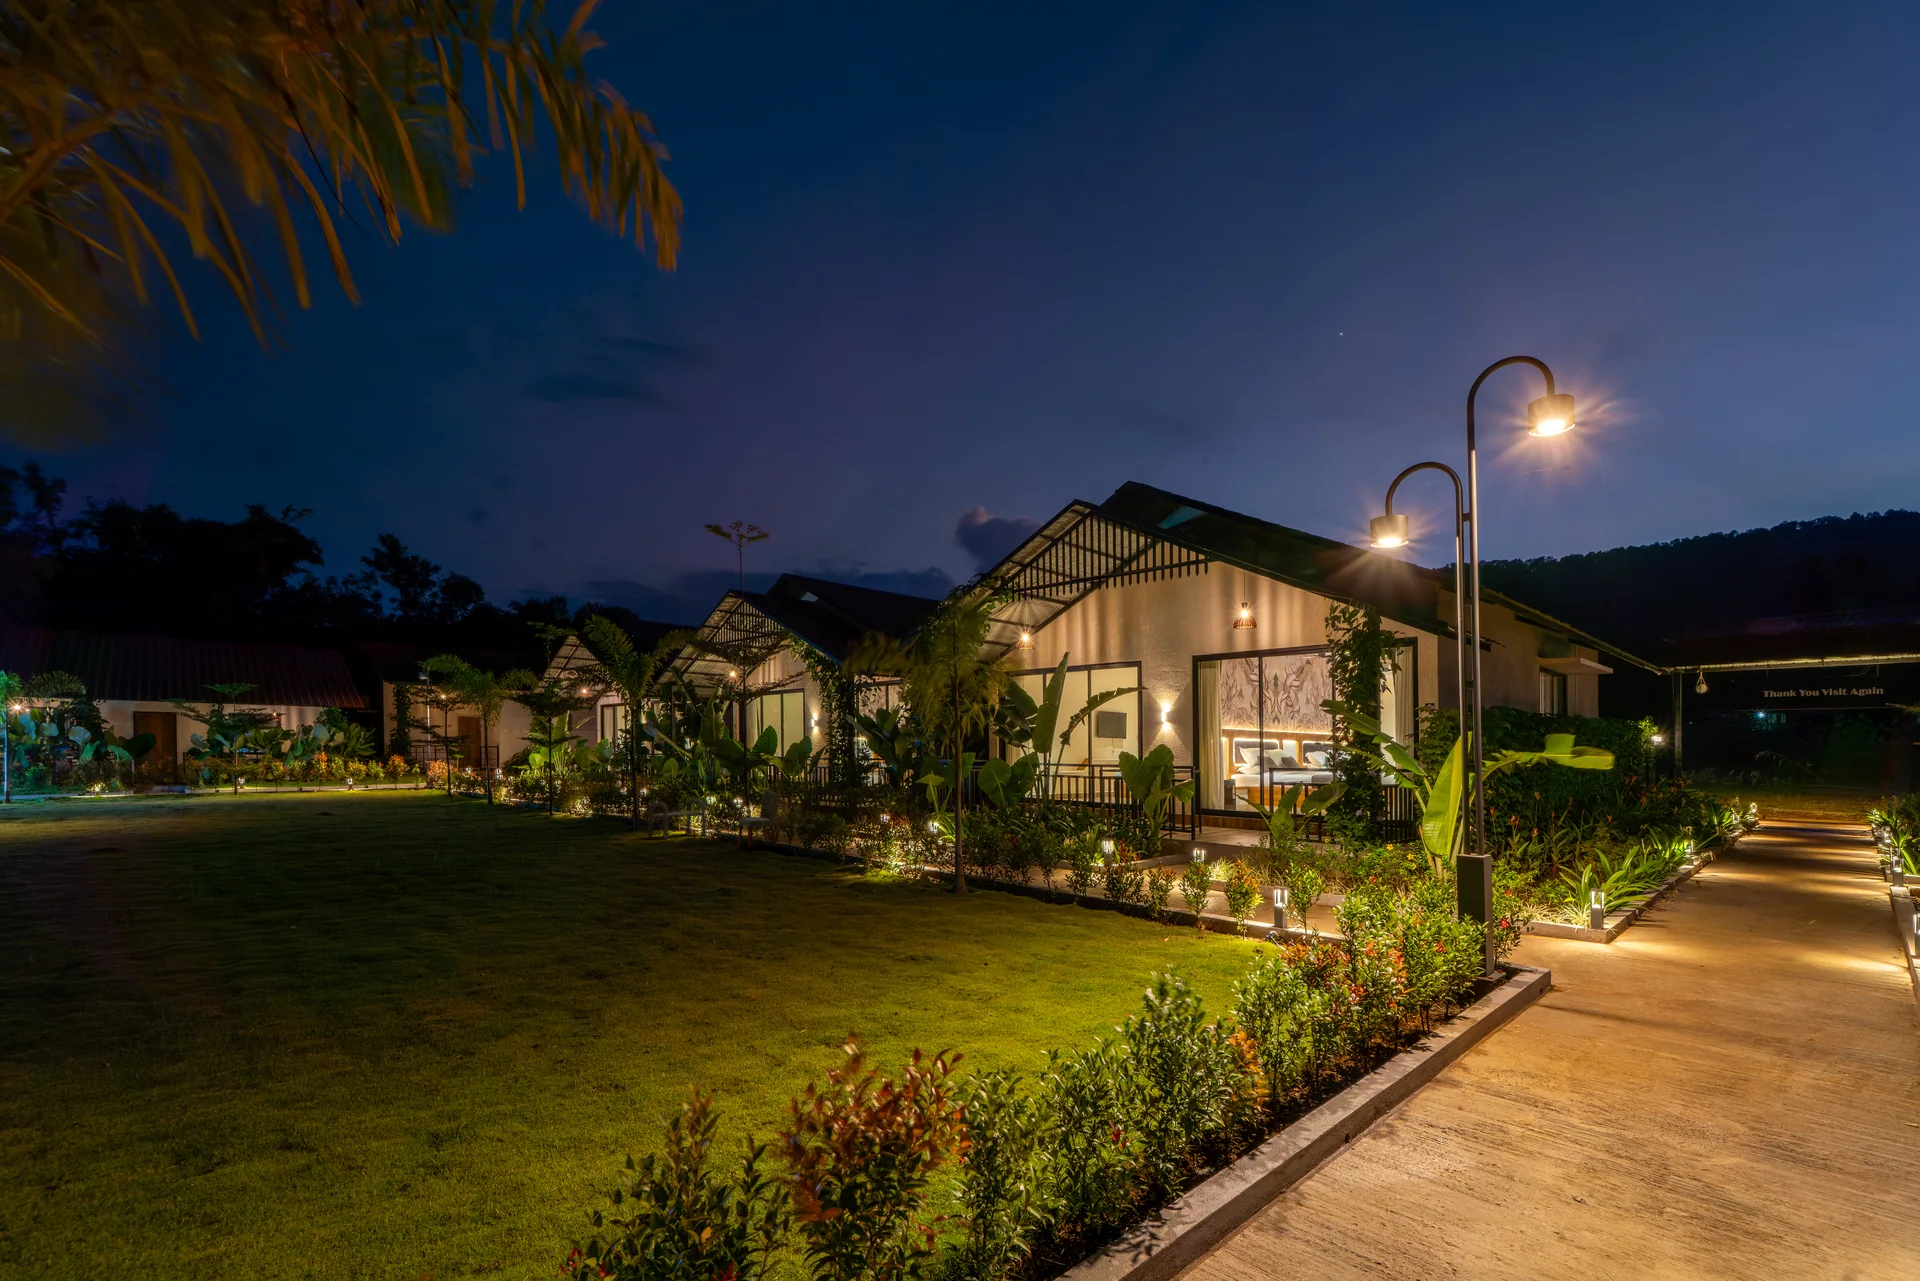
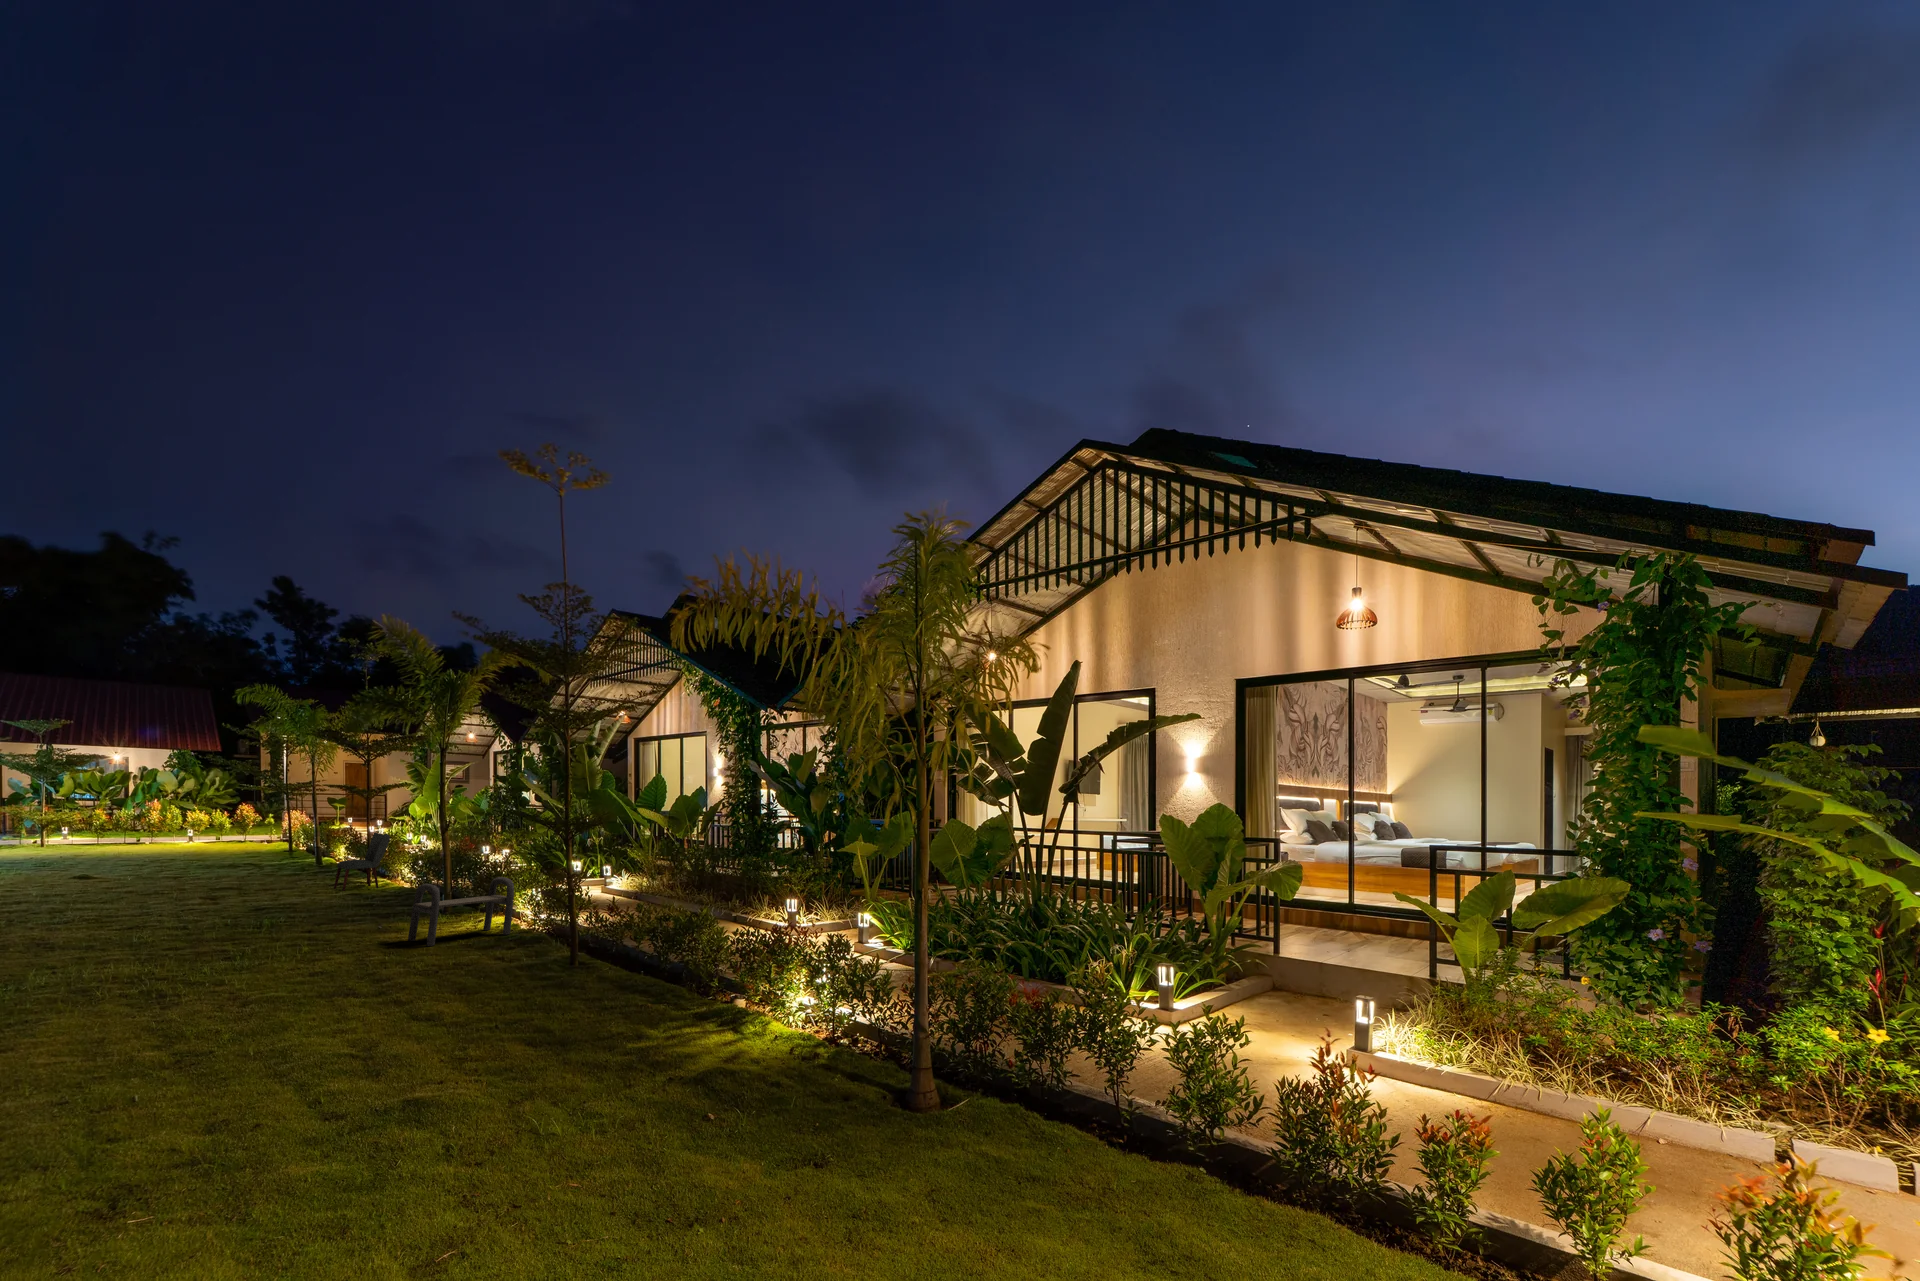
chair: present [738,789,781,849] -> present [334,832,390,891]

